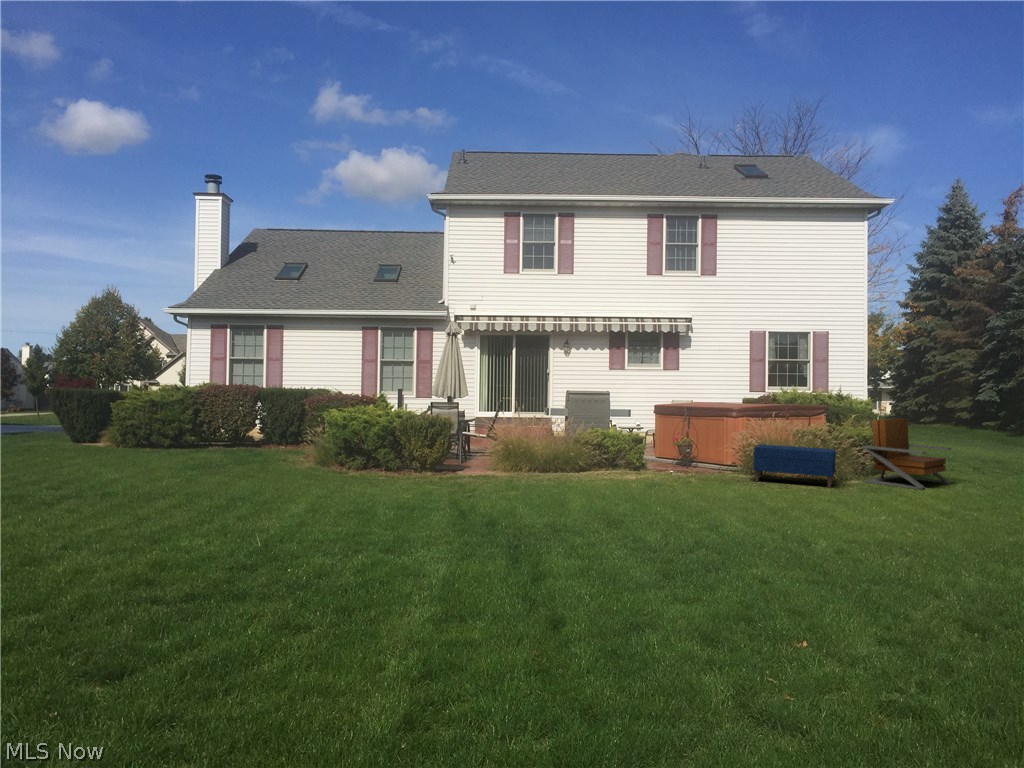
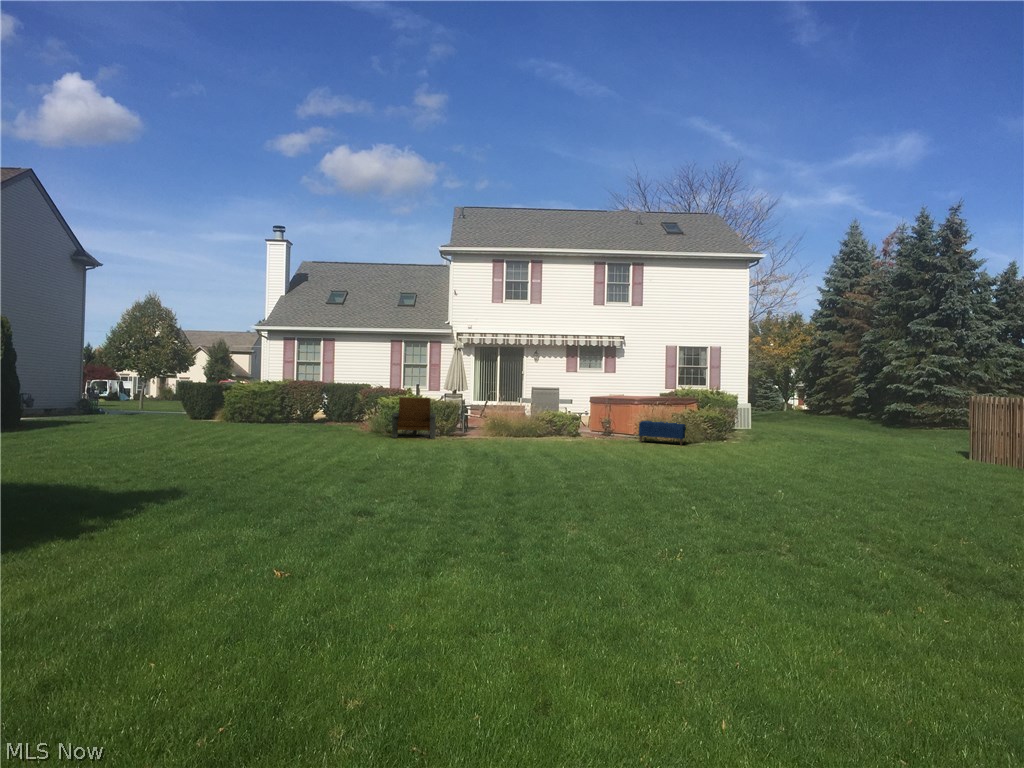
lounge chair: present [863,418,951,490] -> present [392,397,436,439]

